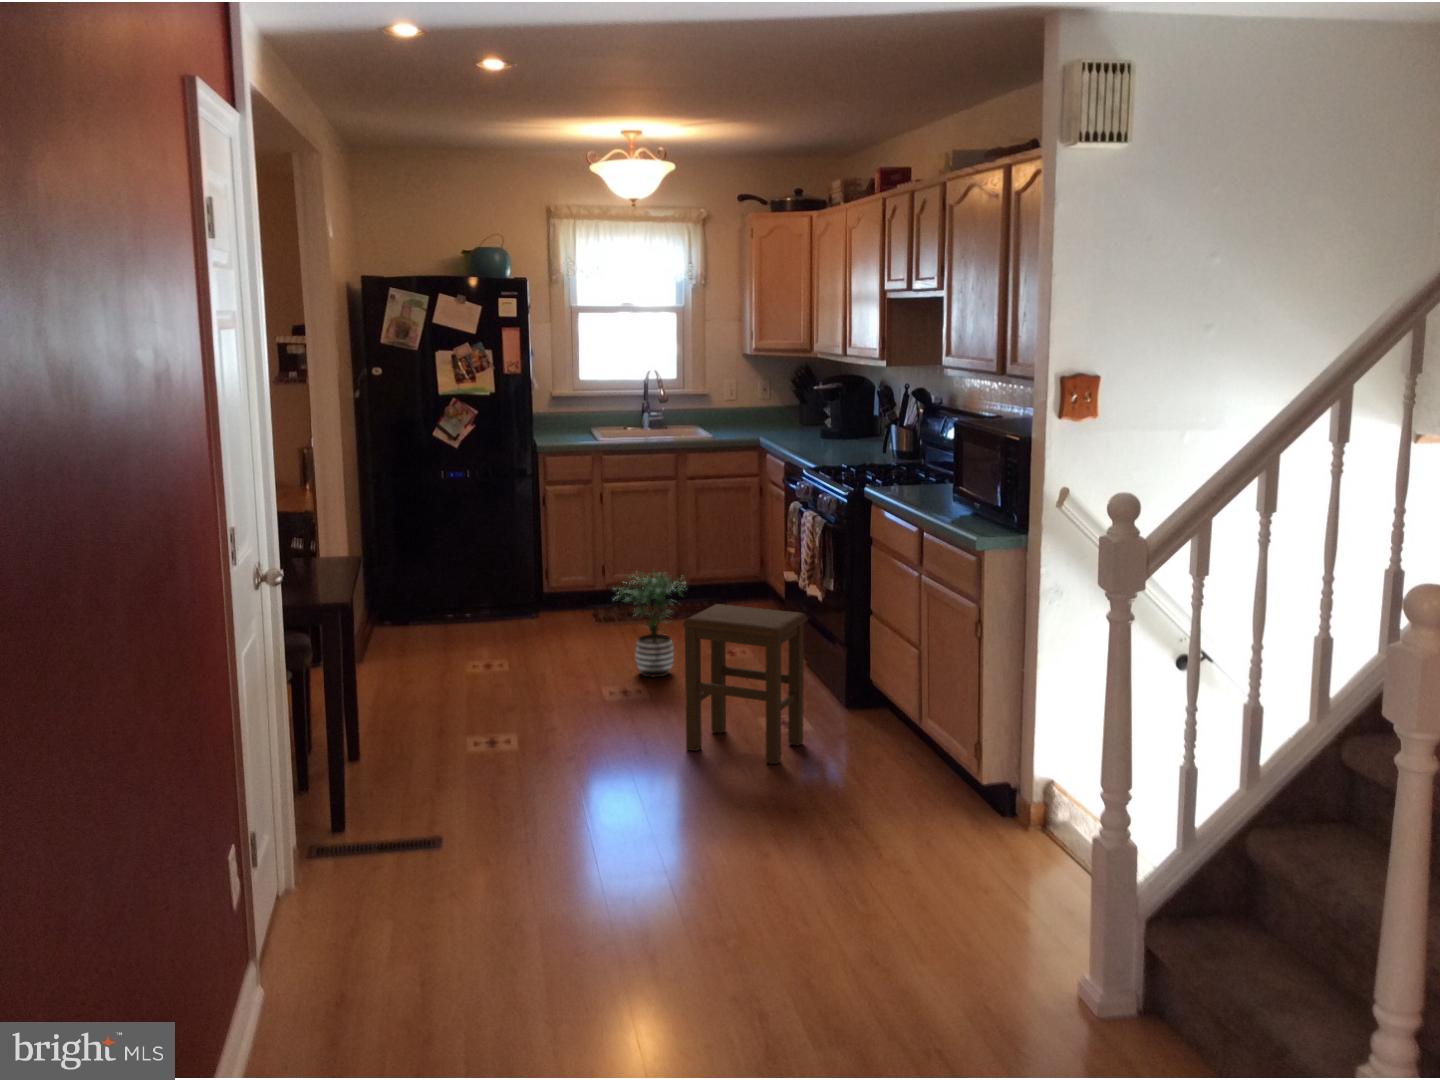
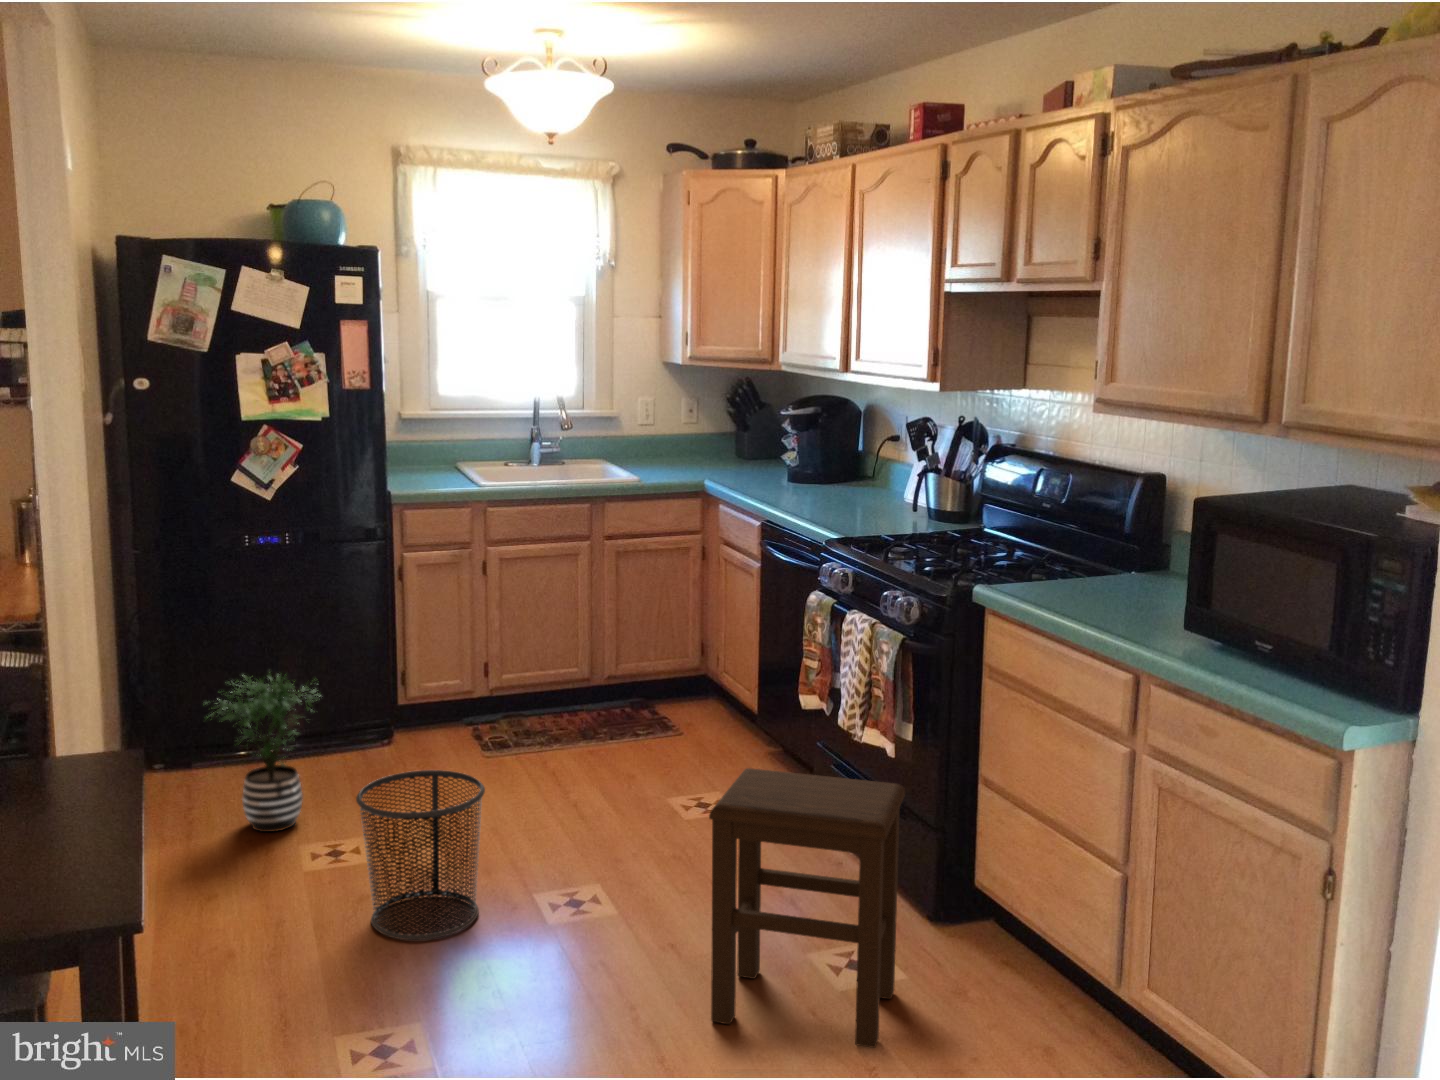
potted plant: present [618,571,684,677] -> present [207,672,317,832]
waste bin: none [493,611,571,709] -> present [356,770,485,940]

